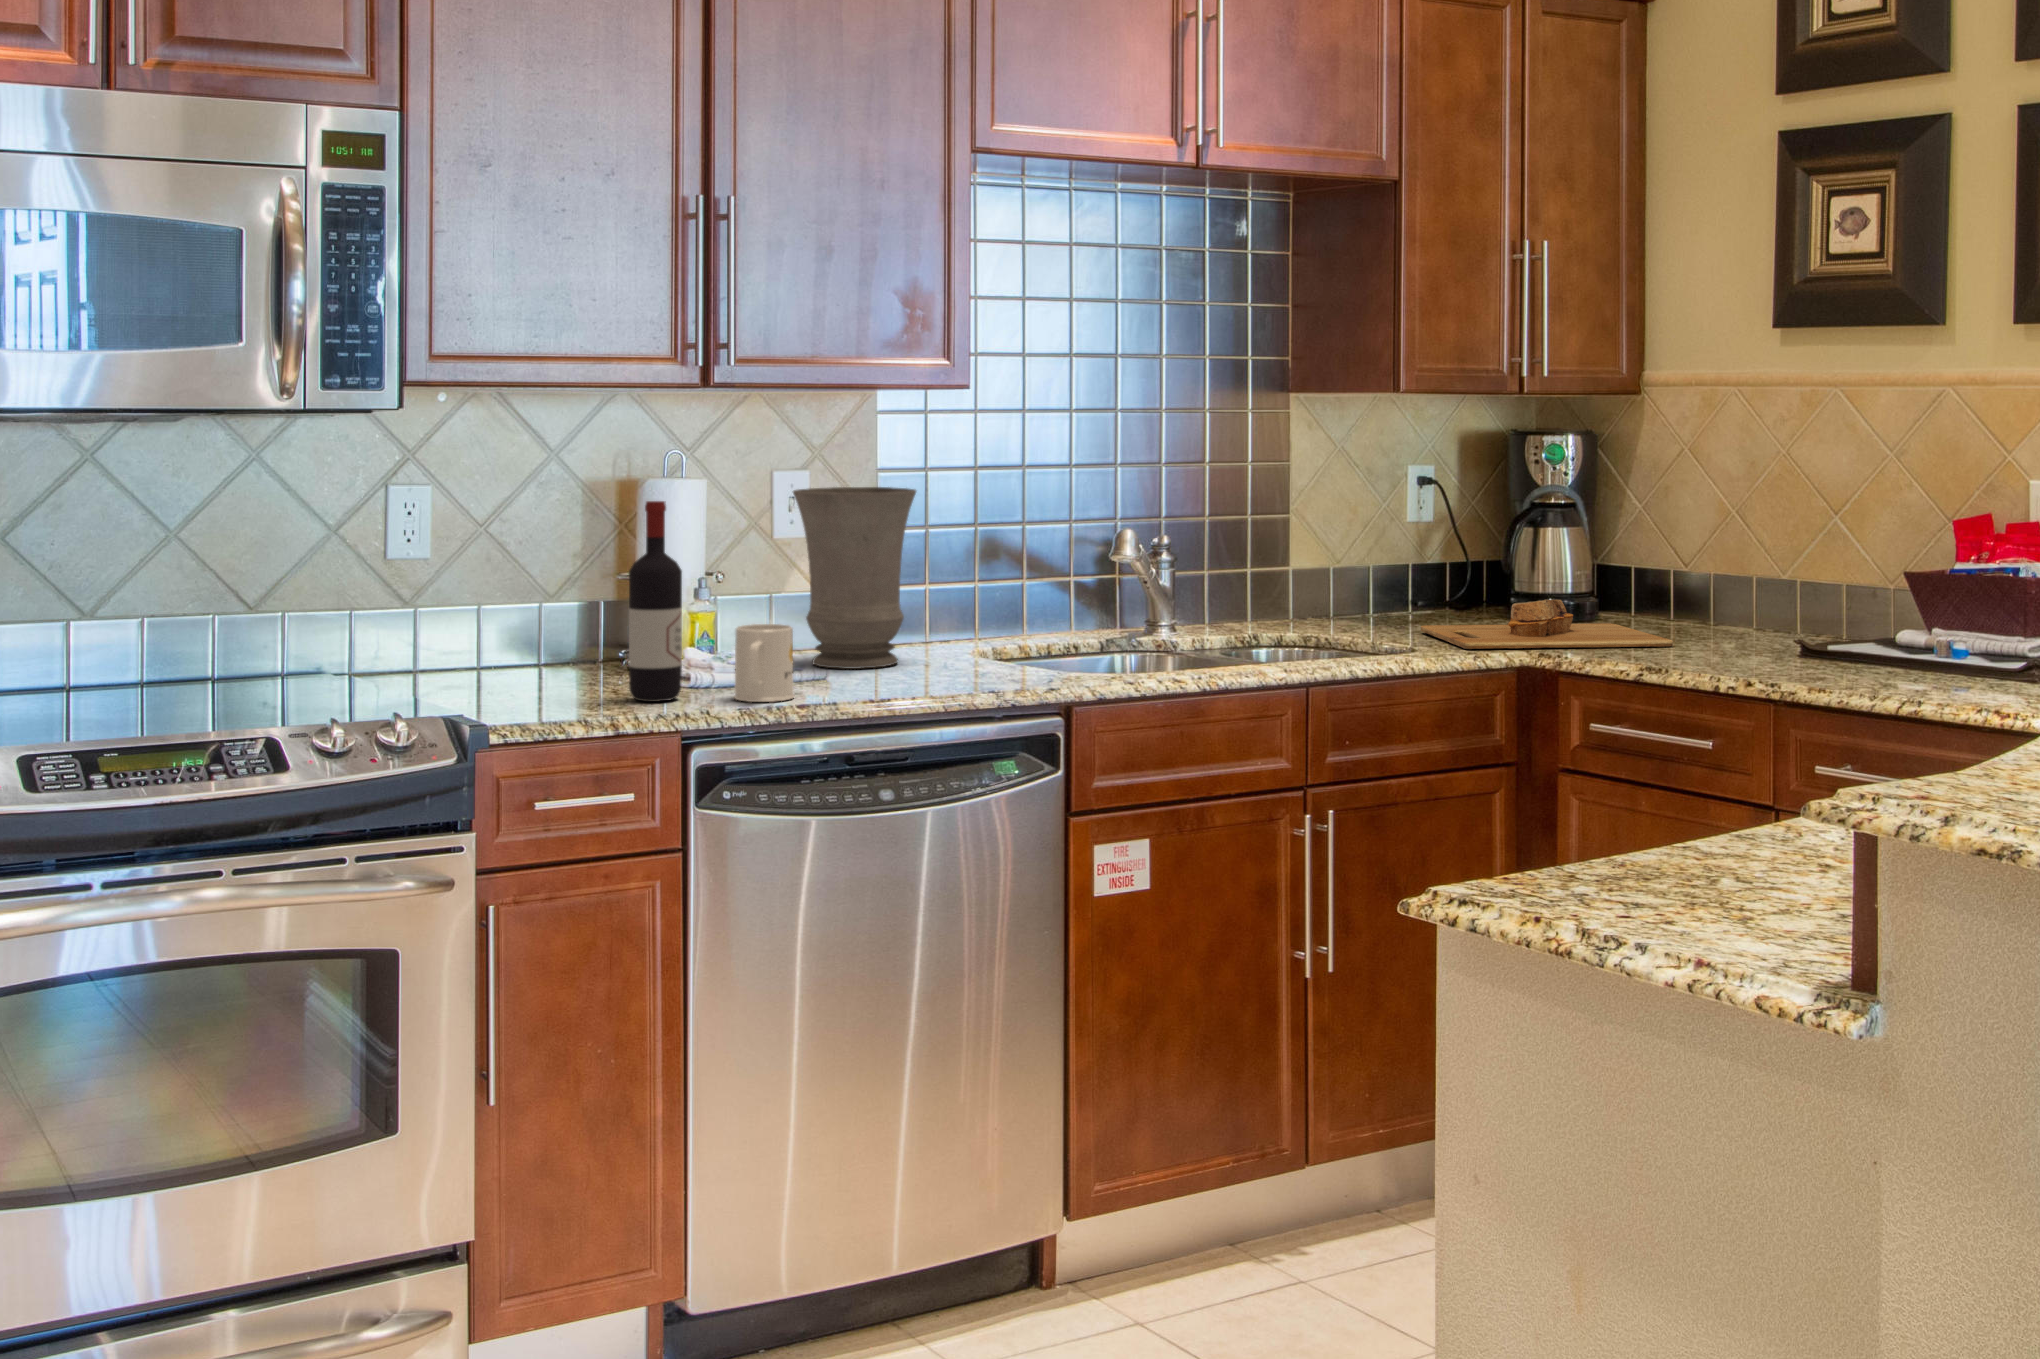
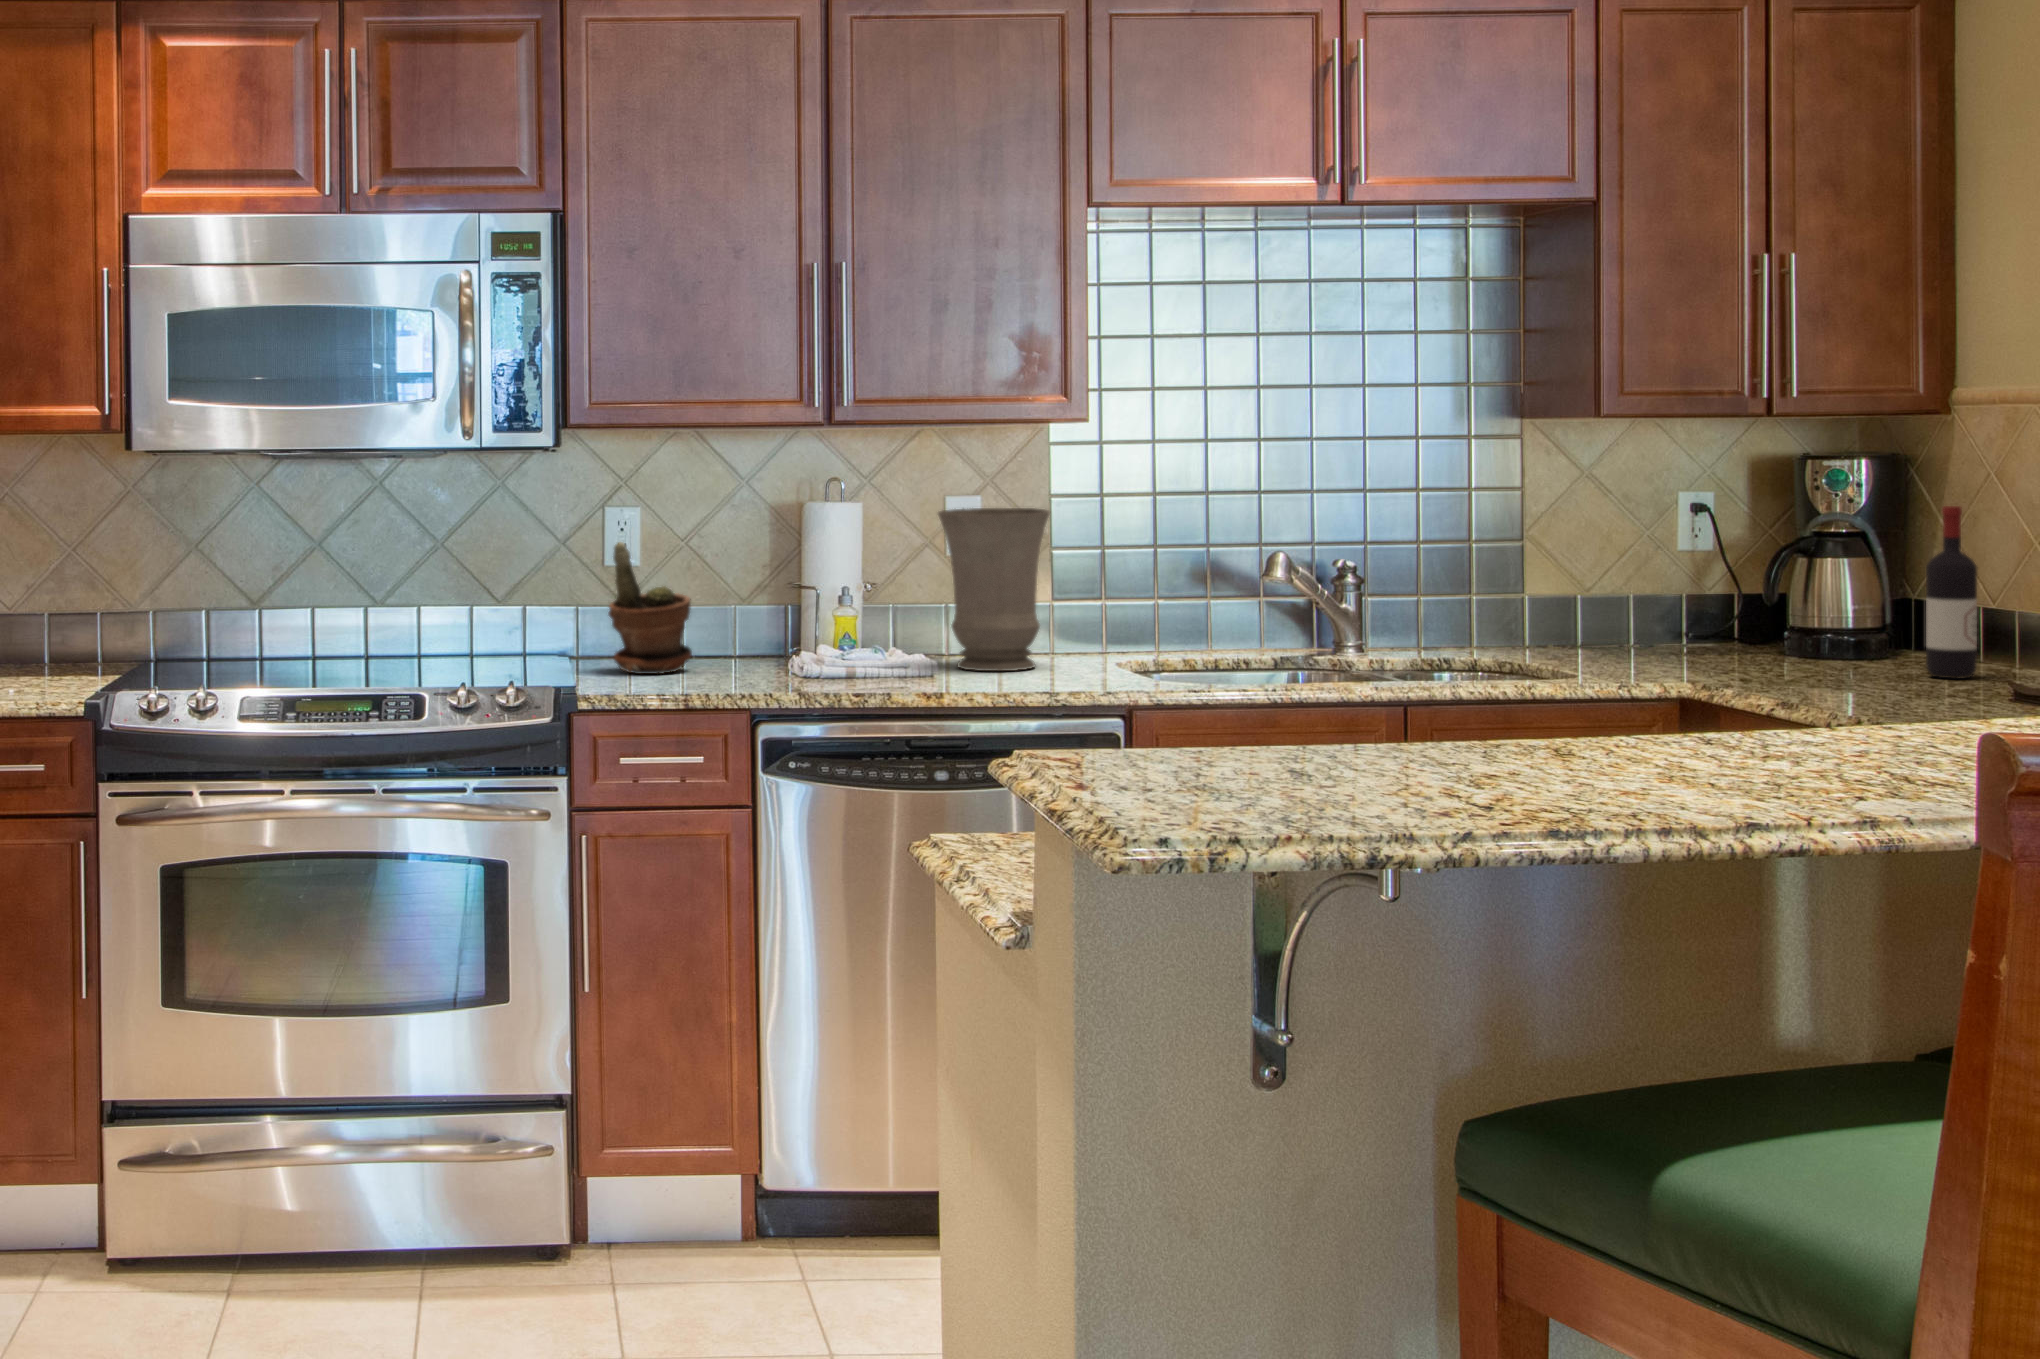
wine bottle: present [629,501,682,702] -> present [1926,506,1978,679]
potted plant: none [418,531,522,694] -> present [609,542,692,674]
cutting board: present [1421,600,1673,649] -> none [1616,636,1864,692]
mug: present [734,624,794,702] -> none [827,626,878,691]

